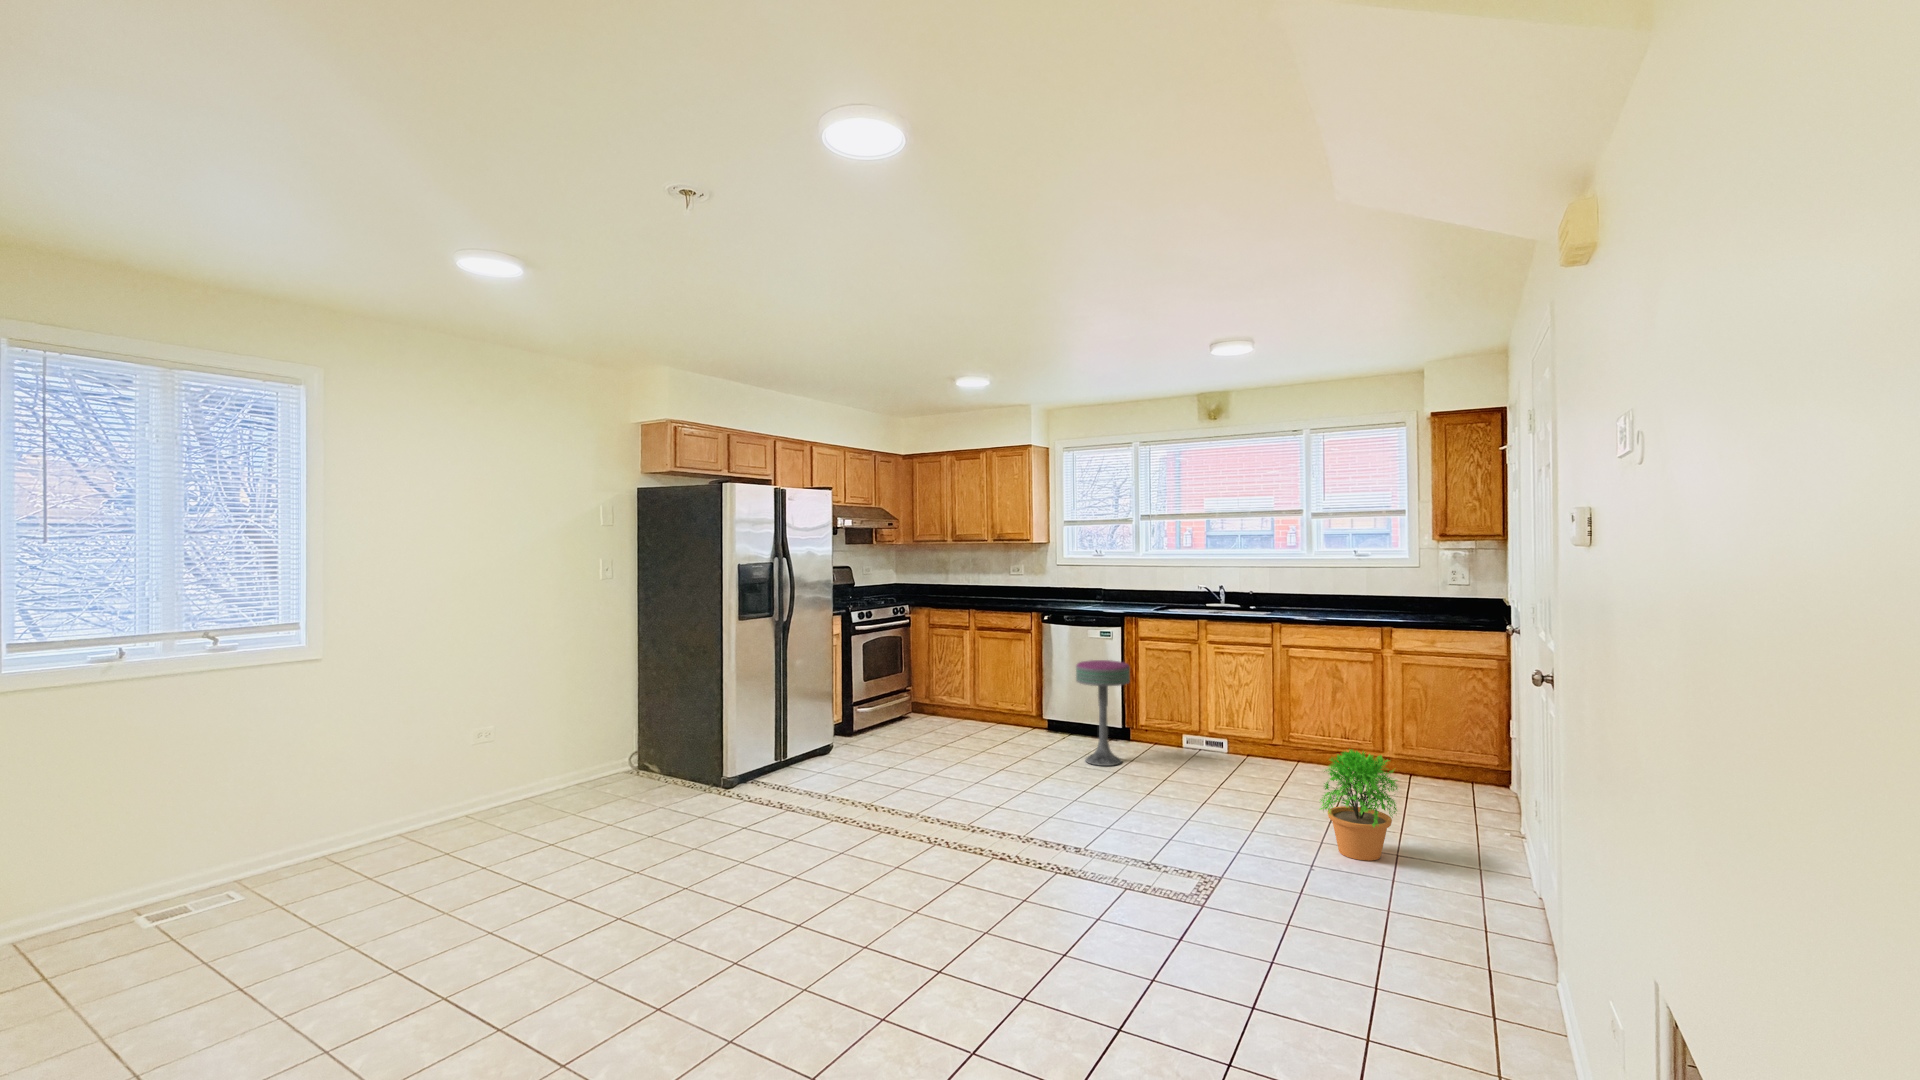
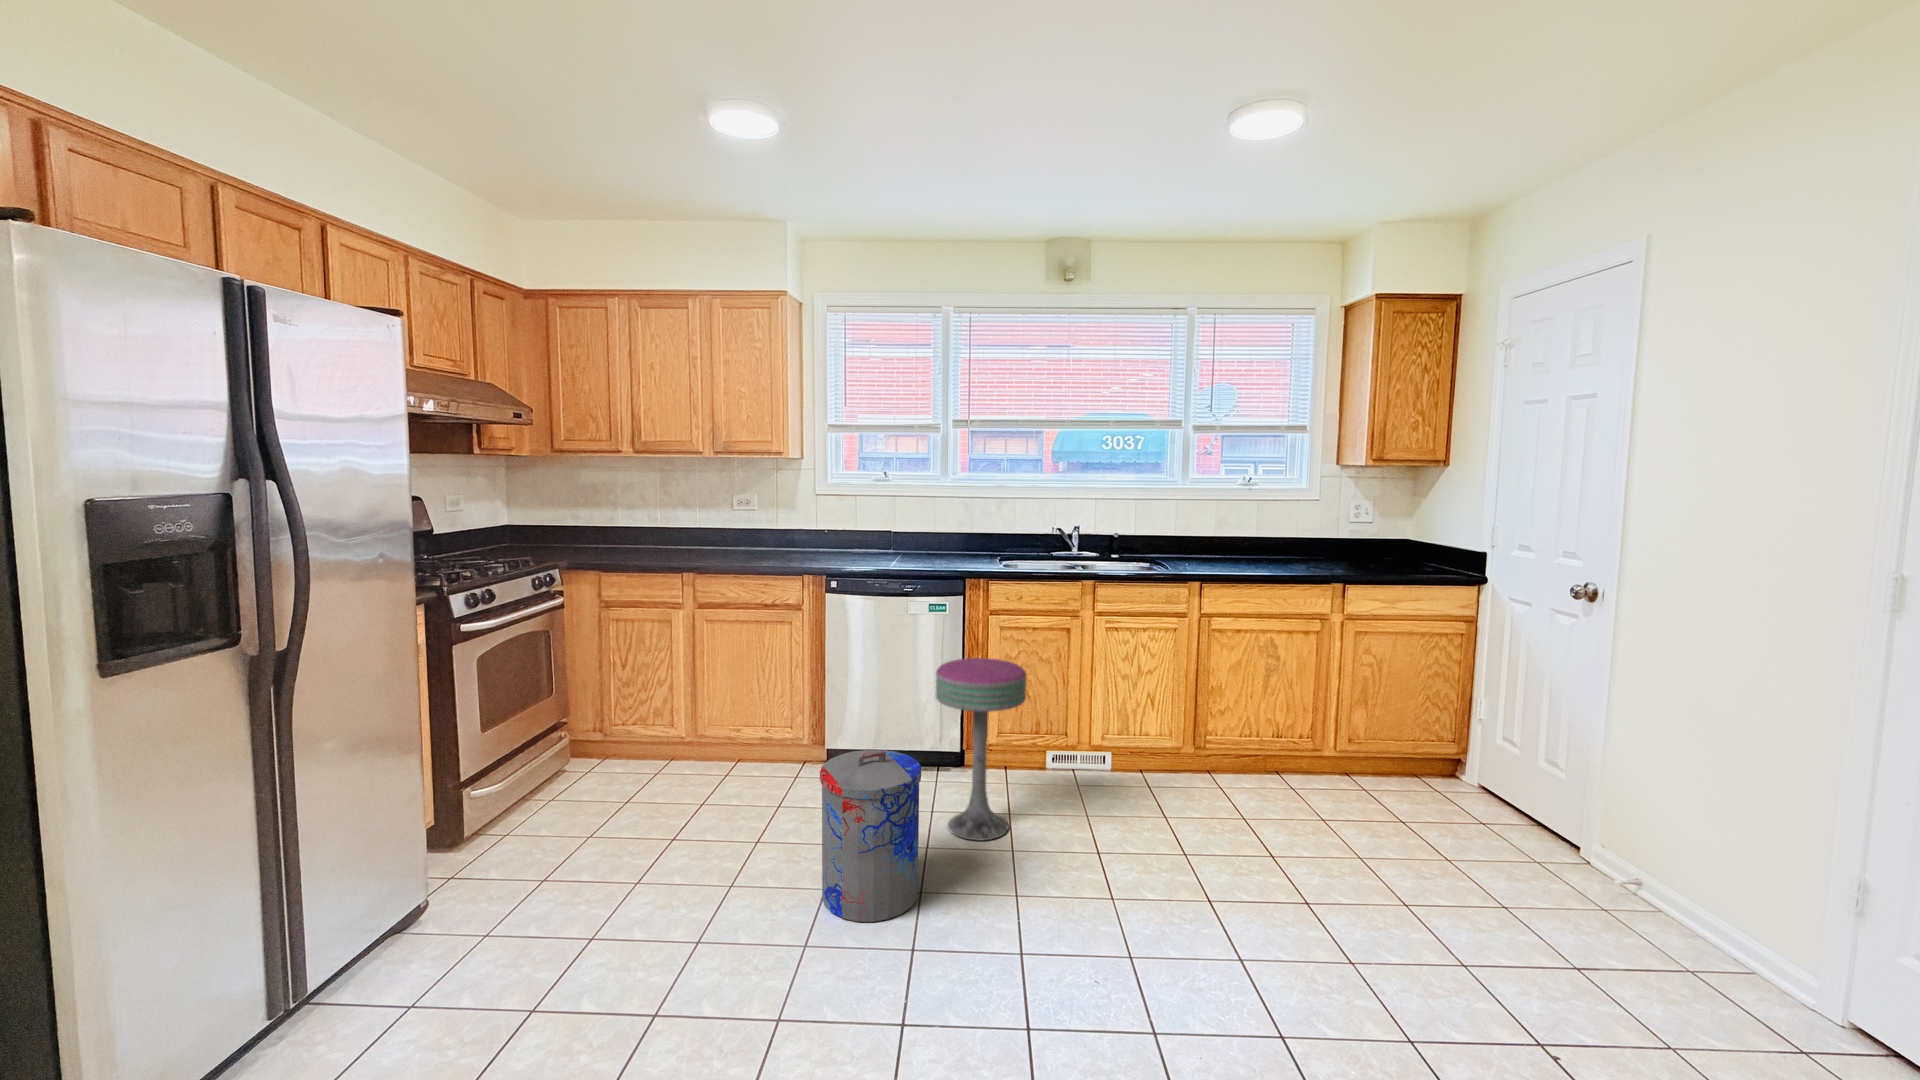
trash can: none [992,695,1045,780] -> present [820,750,921,922]
potted plant: present [1319,749,1398,861] -> none [1473,816,1664,1009]

